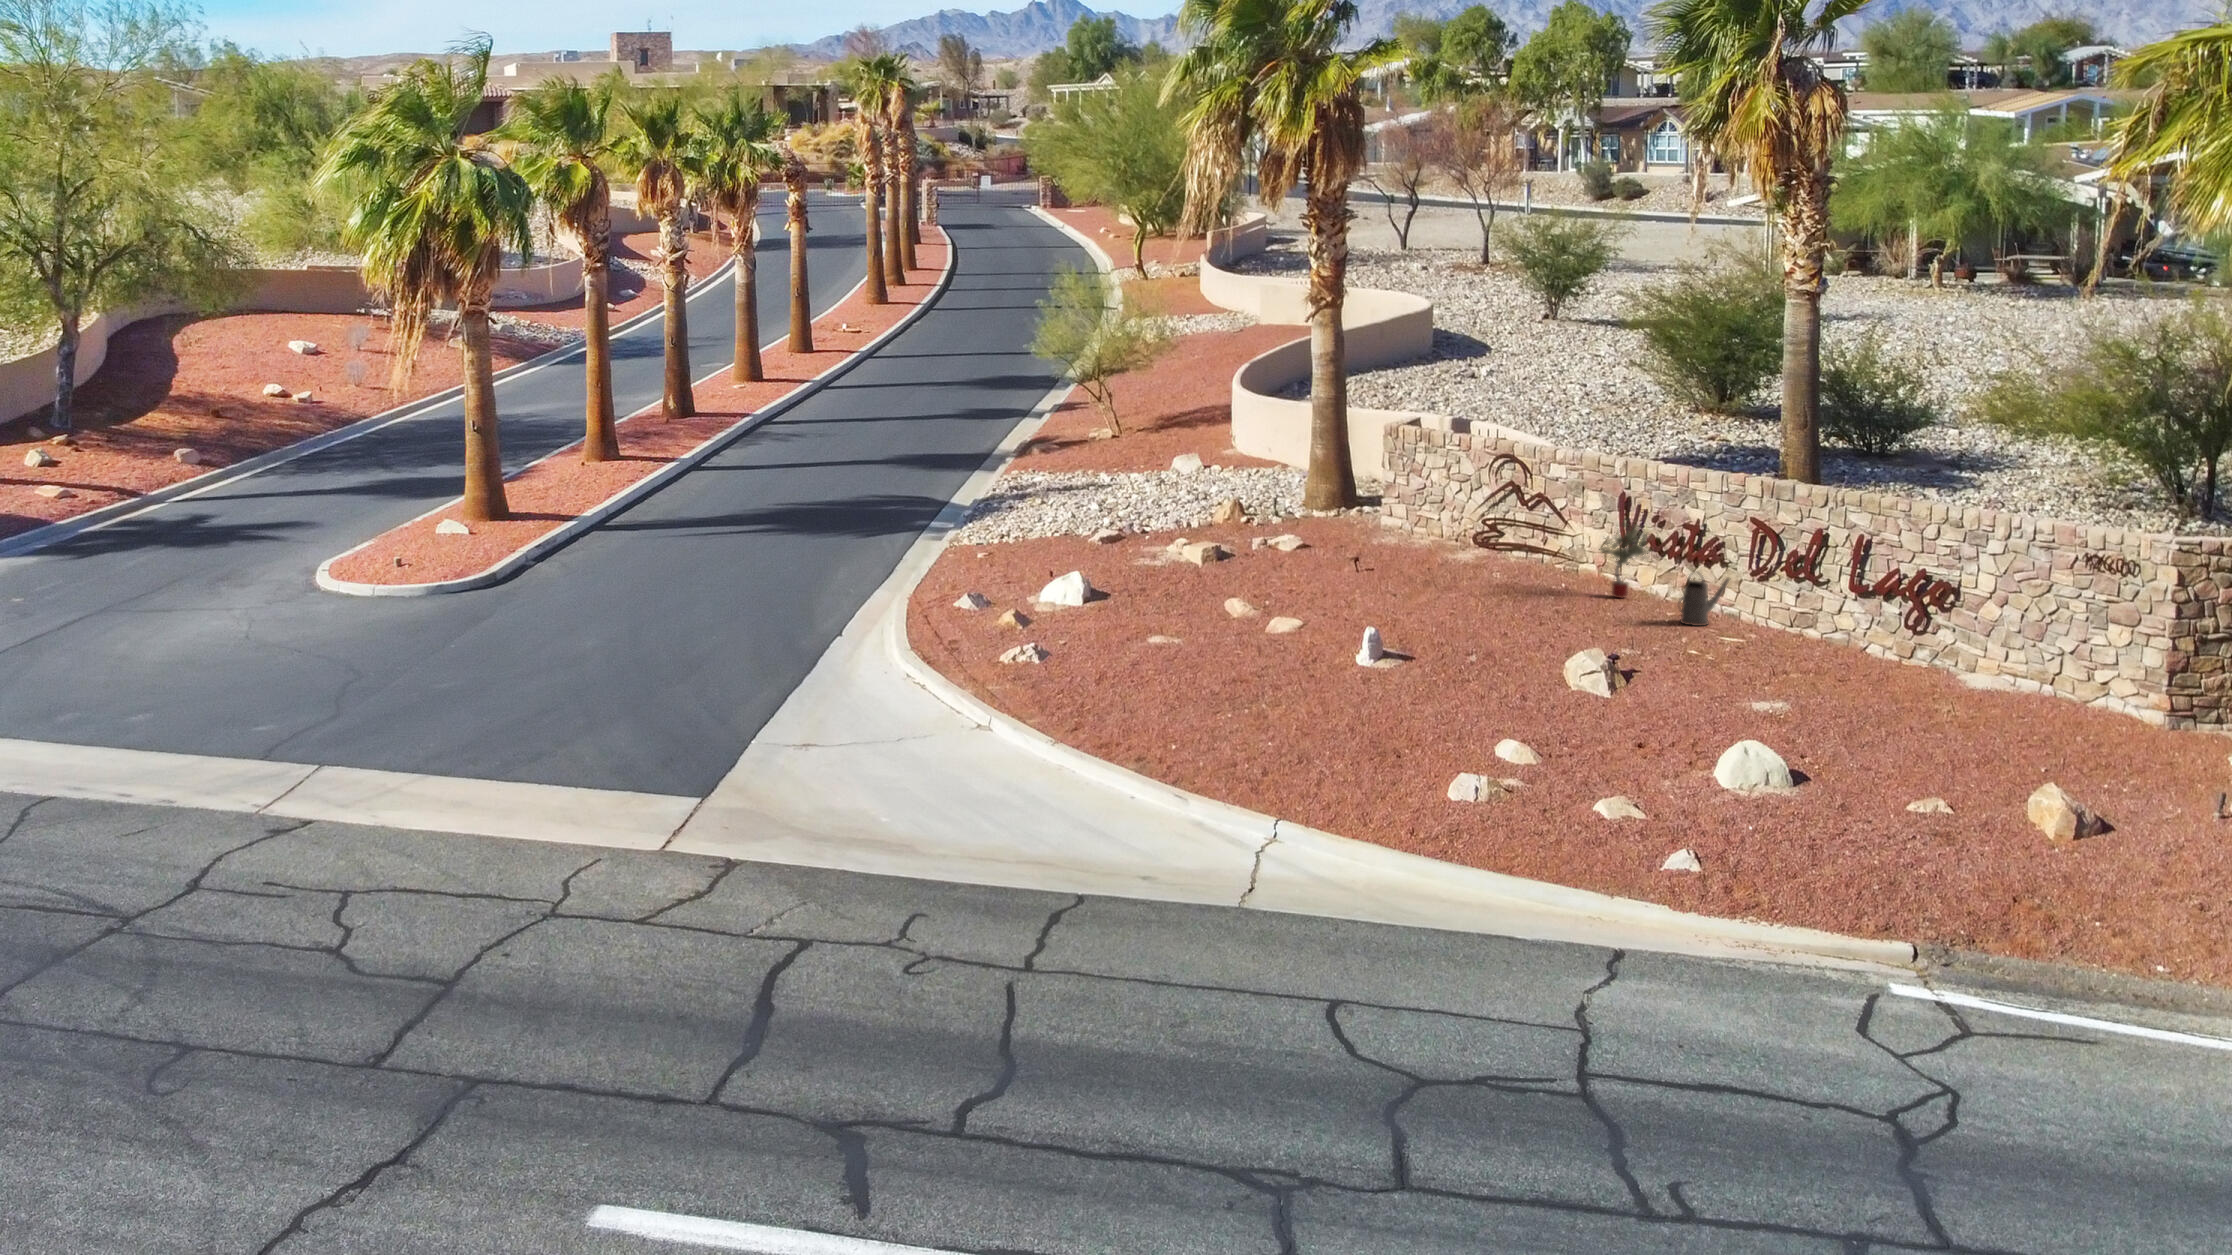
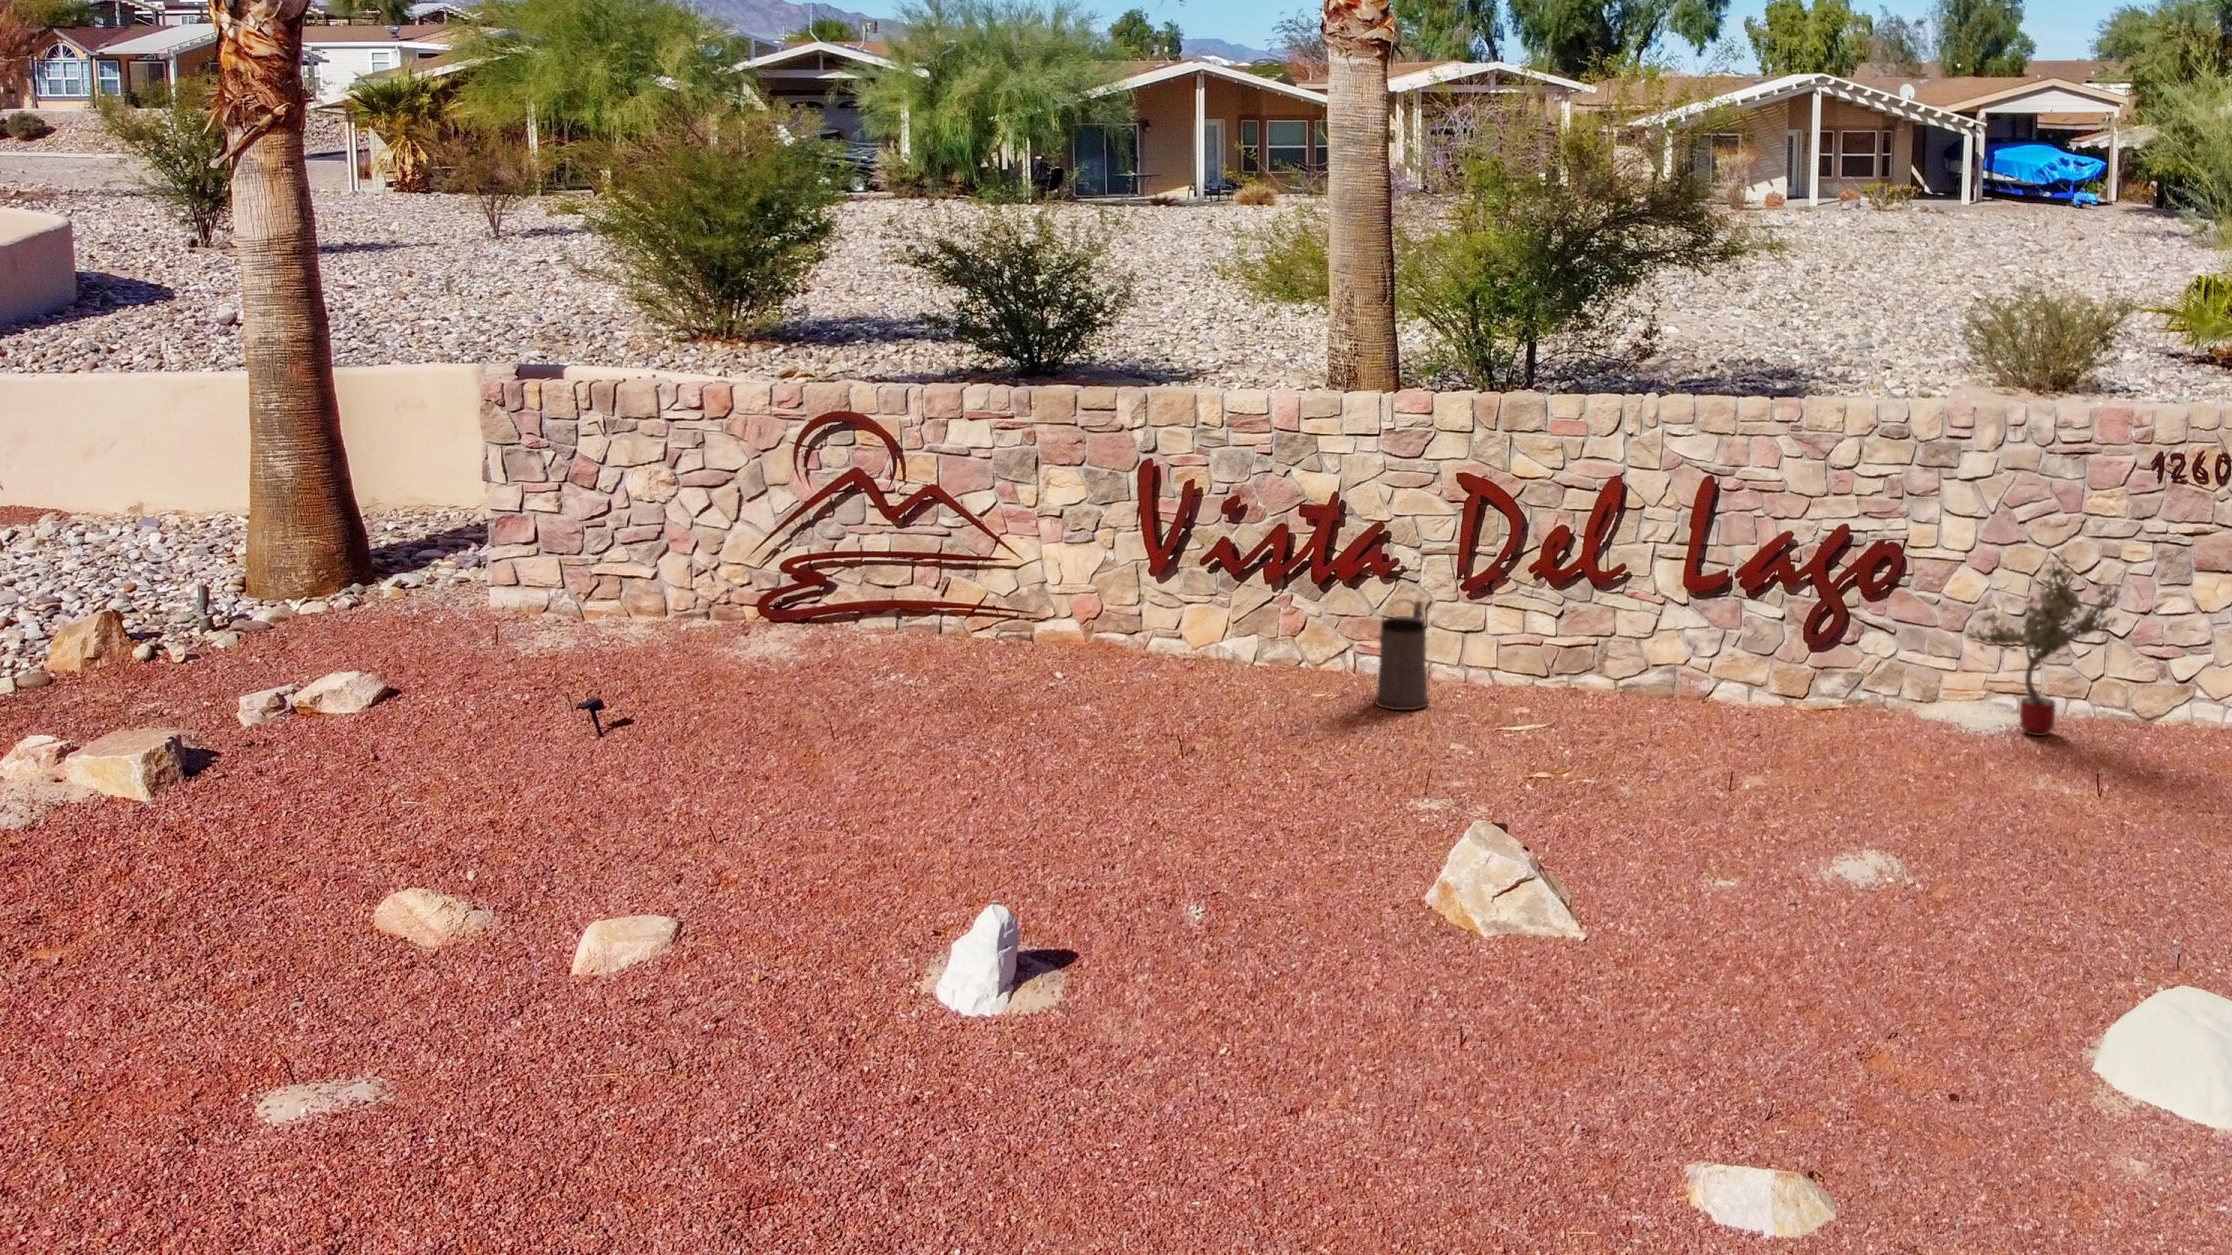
potted tree: present [1599,520,1648,598] -> present [1968,558,2118,736]

